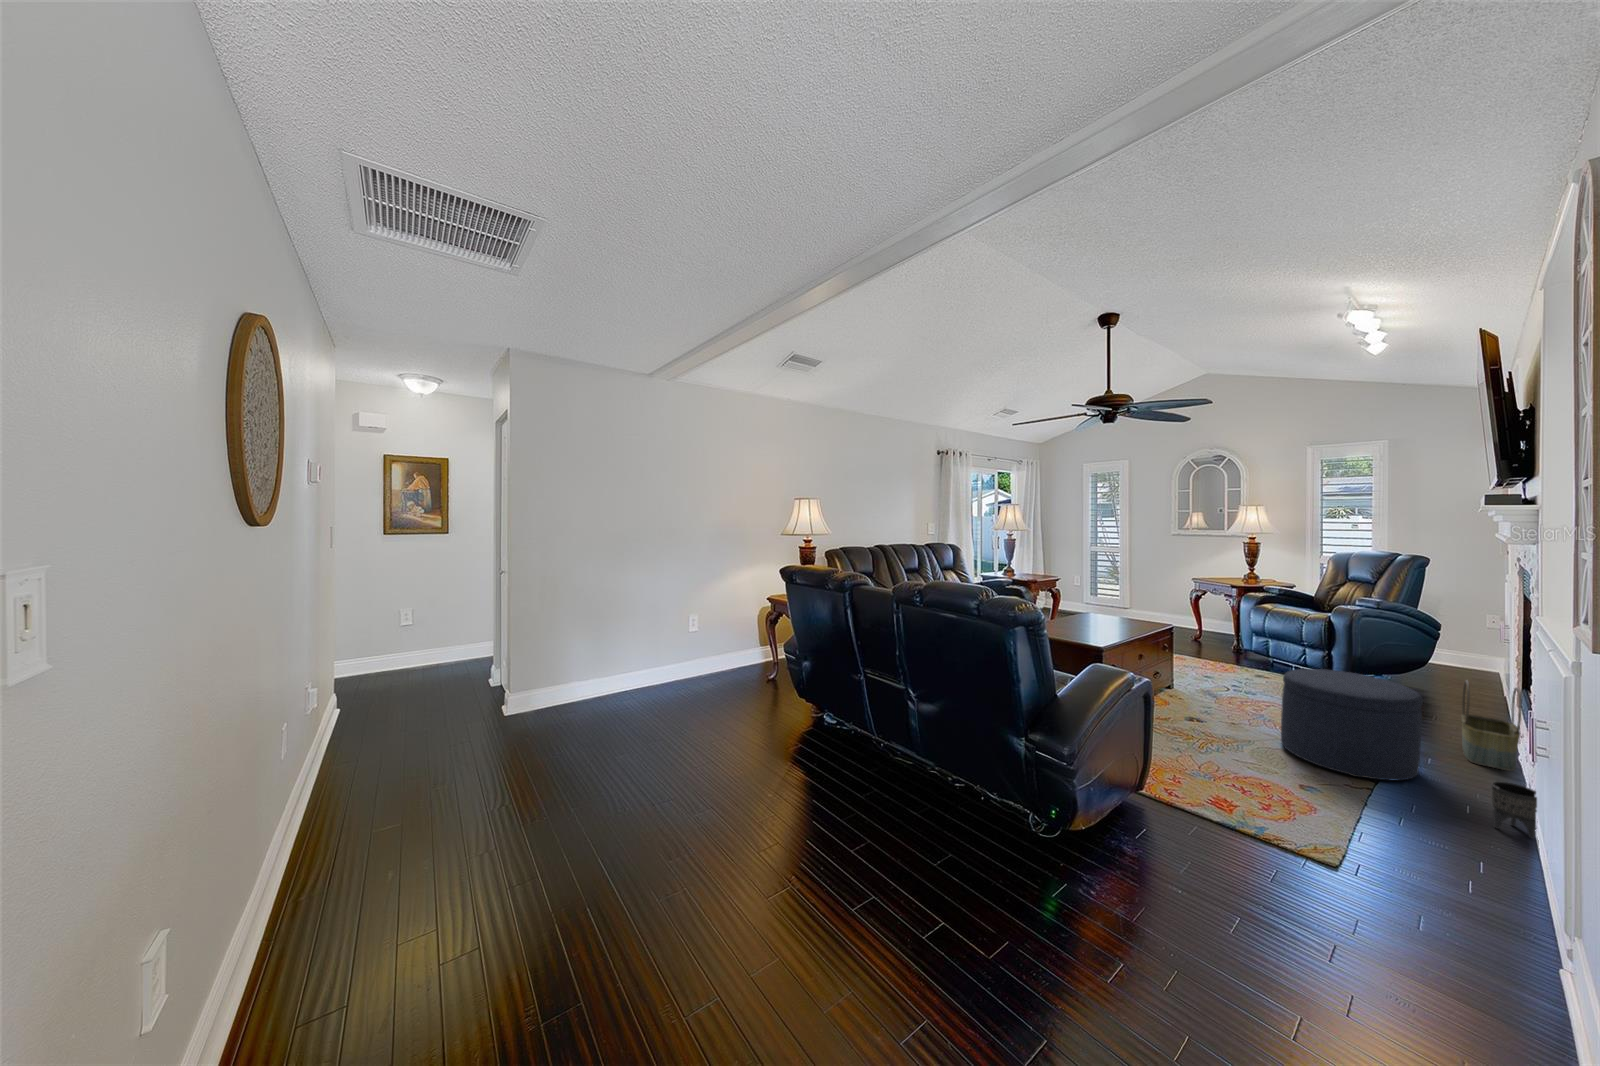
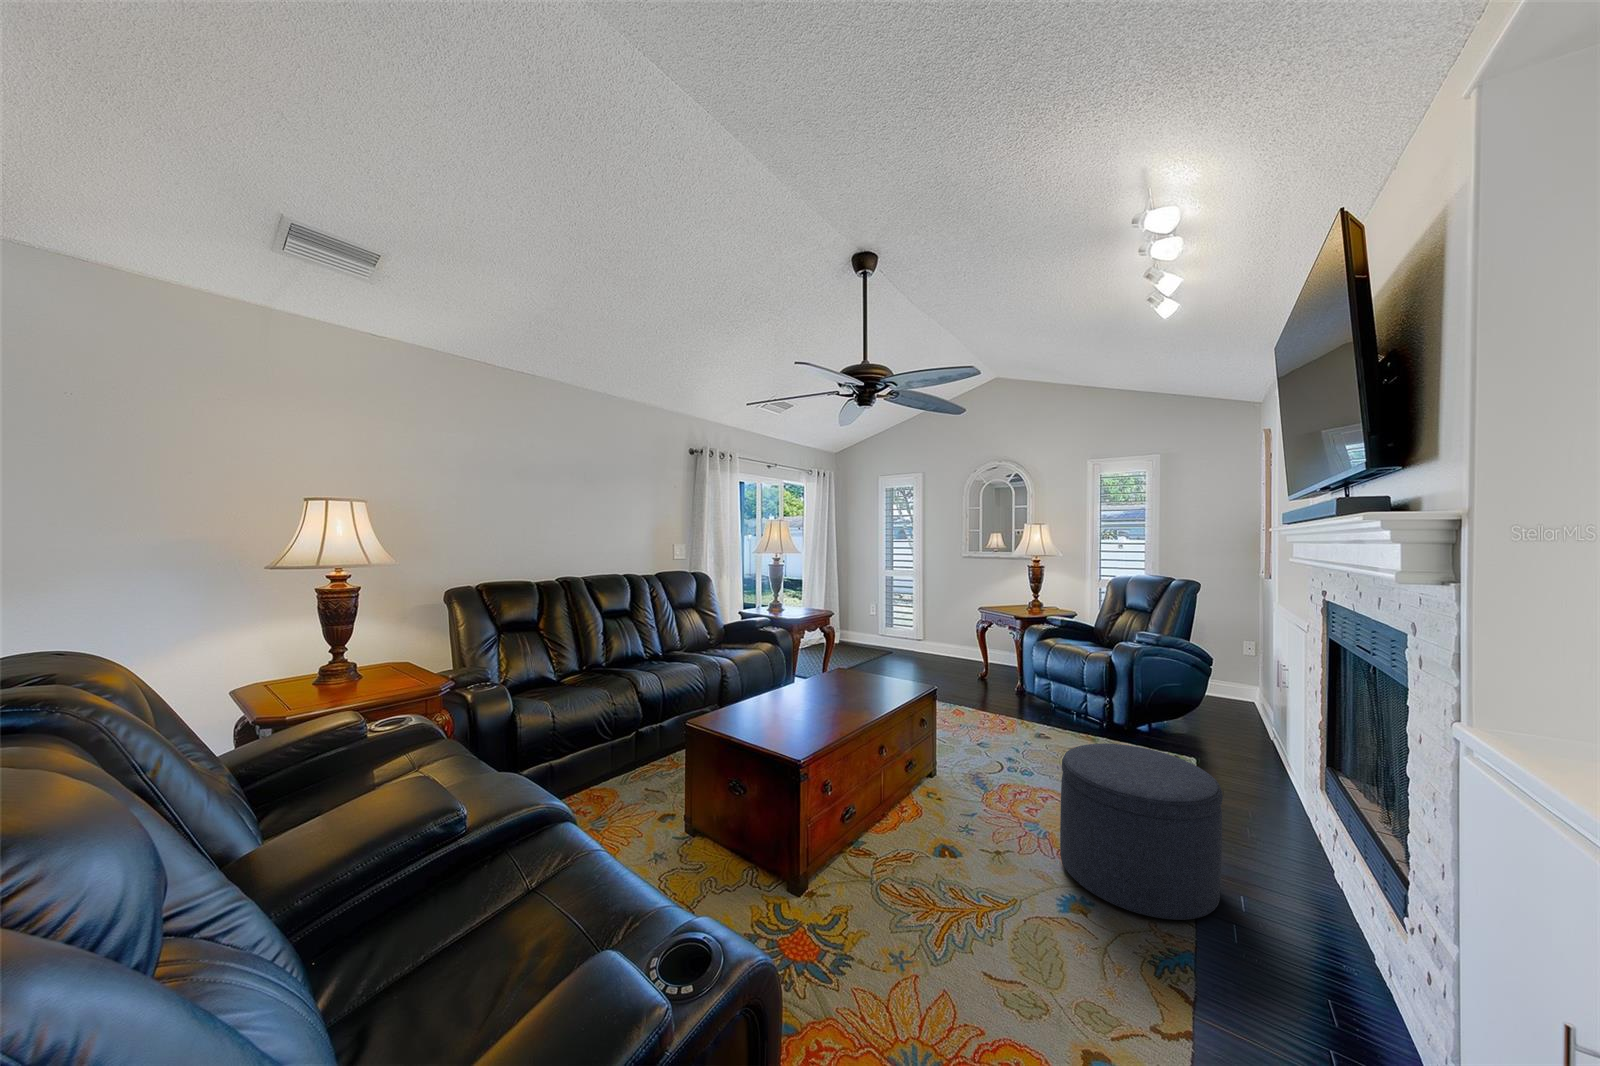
basket: present [1461,680,1522,771] -> none [1251,746,1316,869]
planter: present [1491,781,1537,839] -> none [1319,931,1384,1028]

